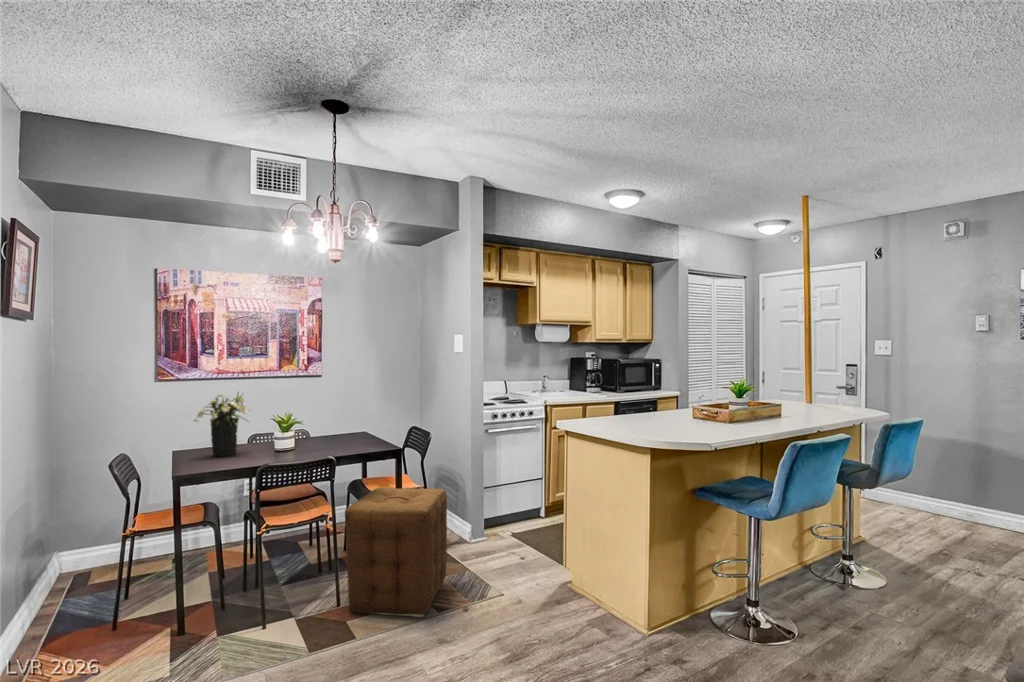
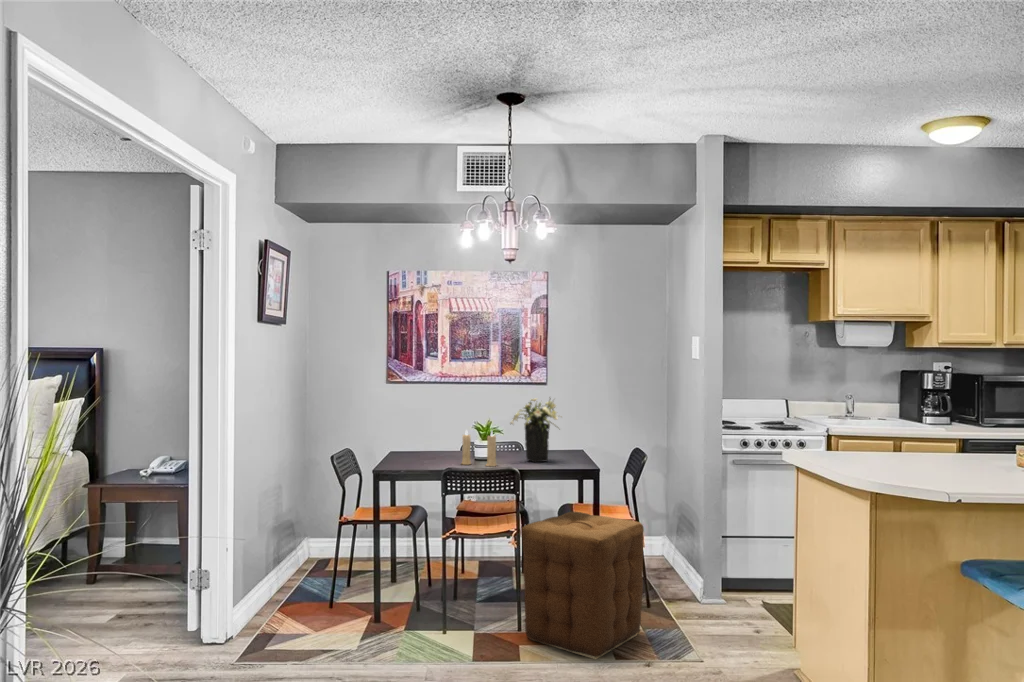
flower arrangement: present [194,394,247,457] -> present [511,398,558,462]
candle: none [266,421,305,457] -> present [461,430,497,466]

